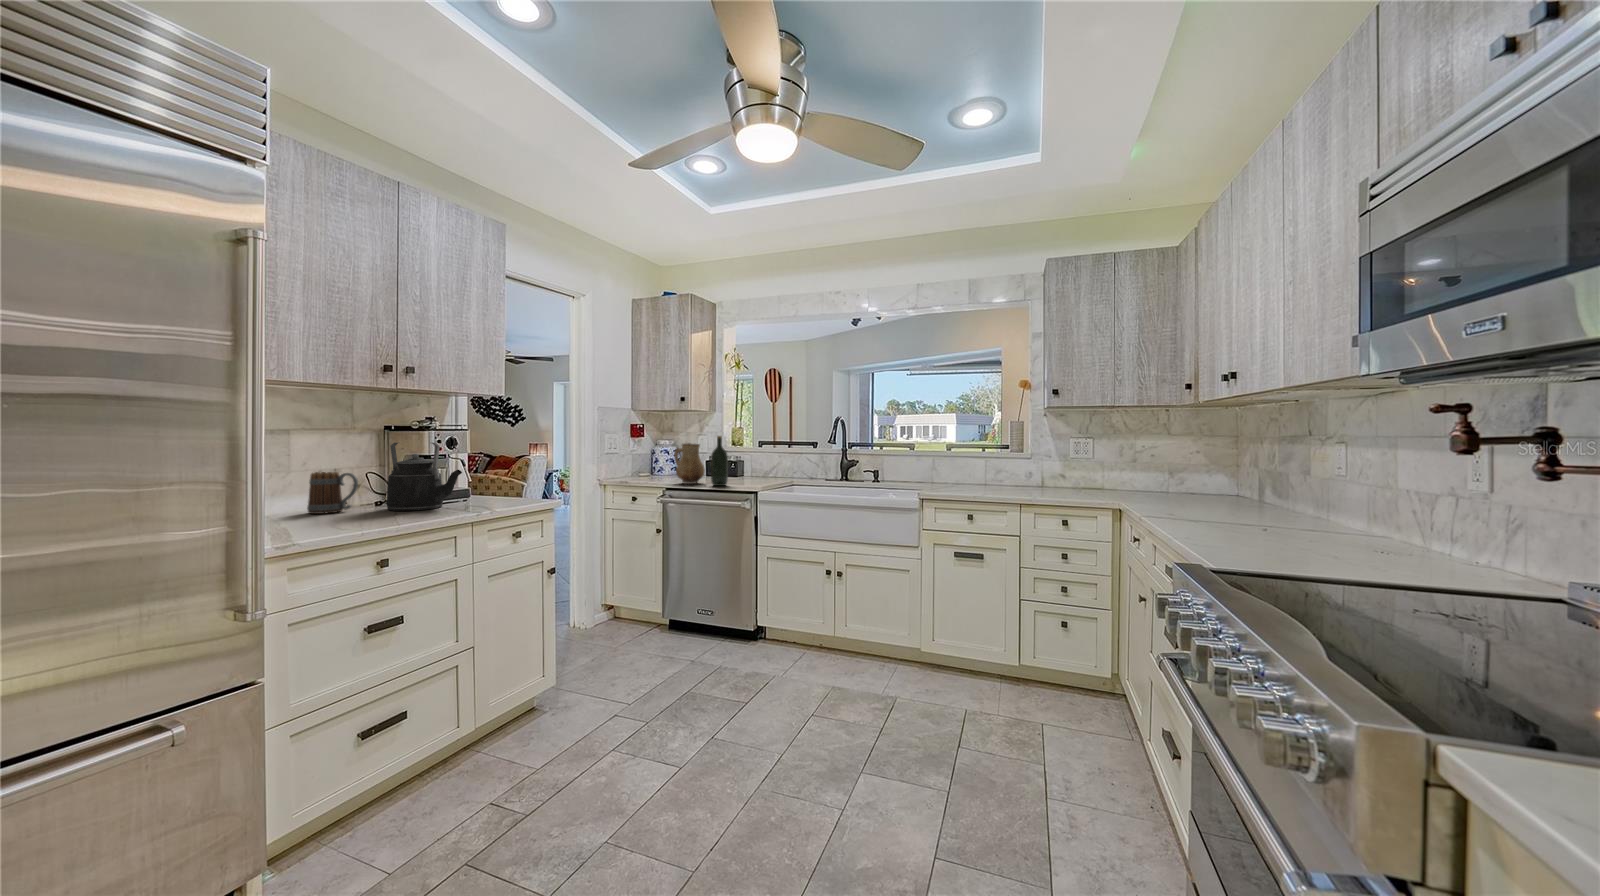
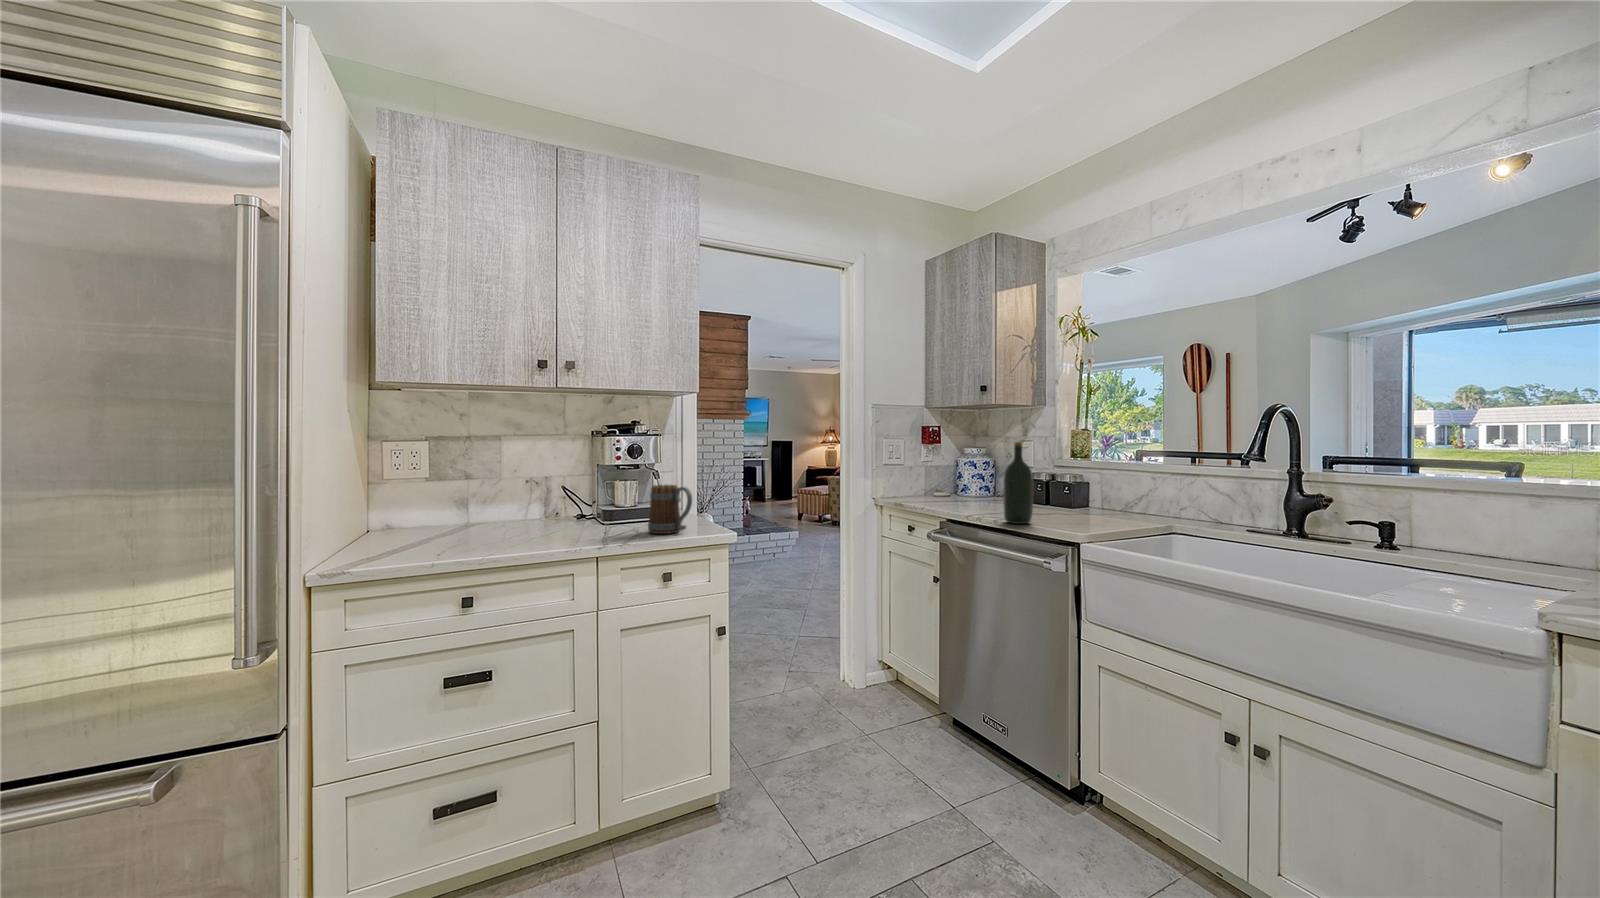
kettle: present [387,443,462,511] -> none [553,451,614,532]
ceramic pitcher: present [674,443,705,484] -> none [959,453,1004,515]
mug: present [307,472,358,514] -> present [648,485,692,534]

